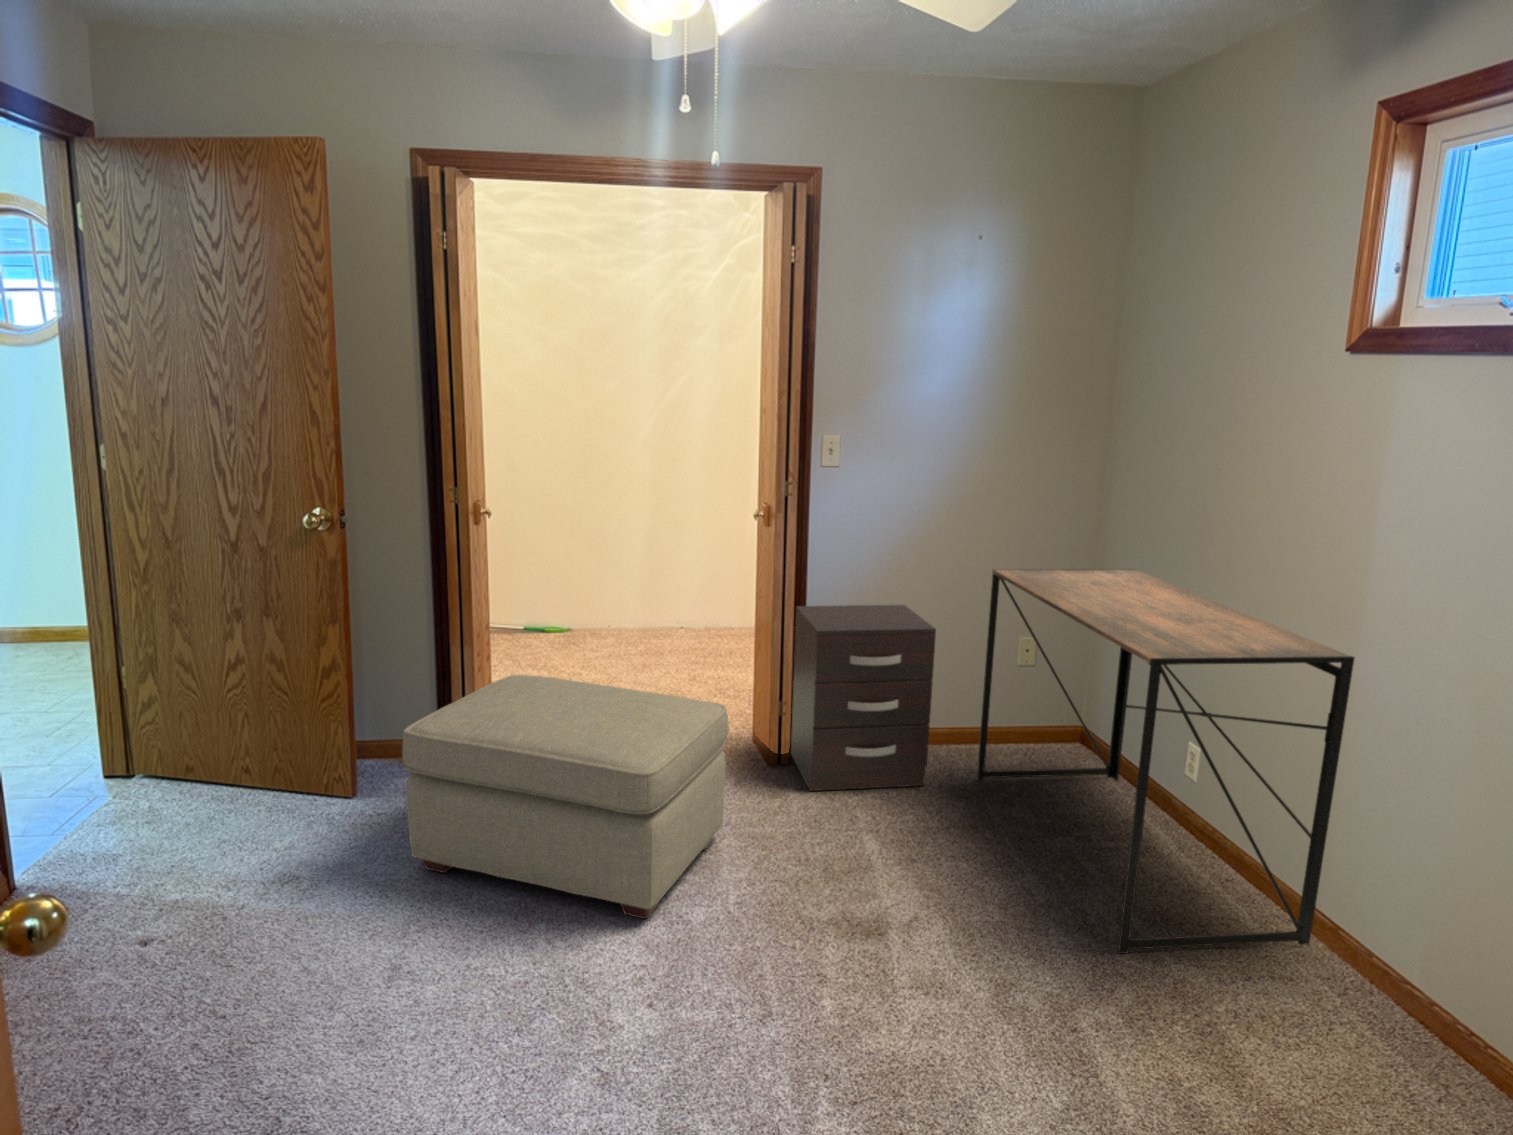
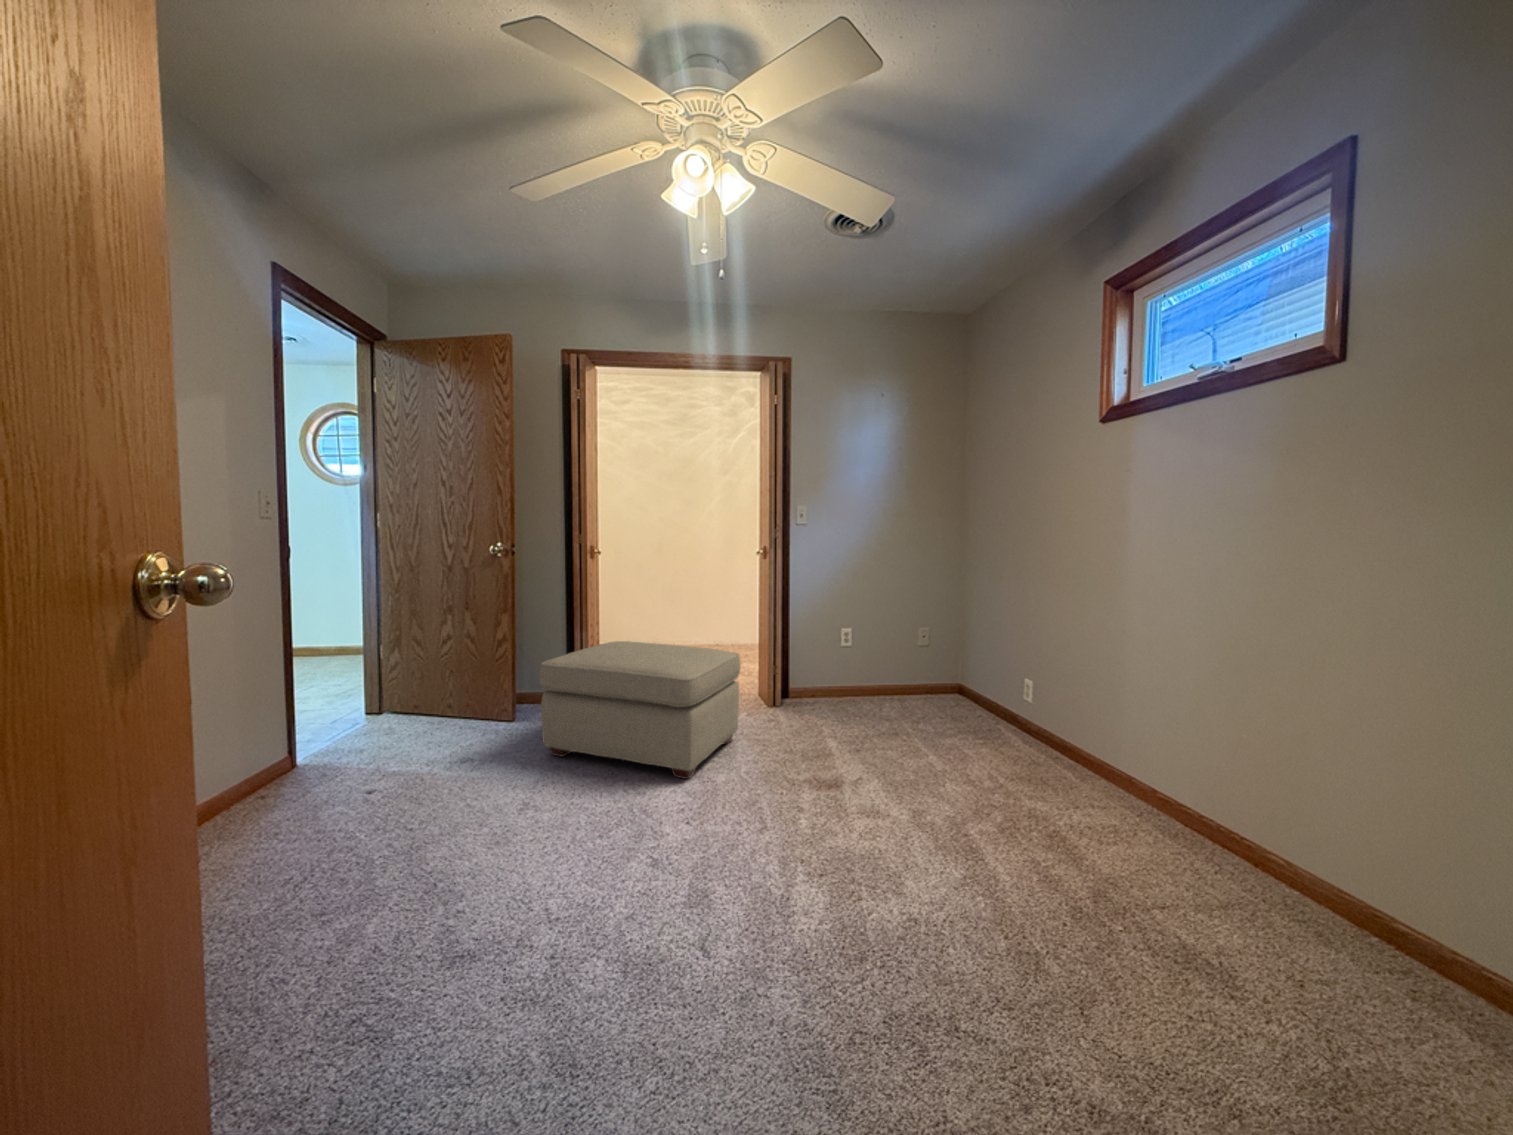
desk: present [977,569,1354,954] -> none [895,578,1124,795]
dresser: present [791,605,936,791] -> none [781,607,866,716]

